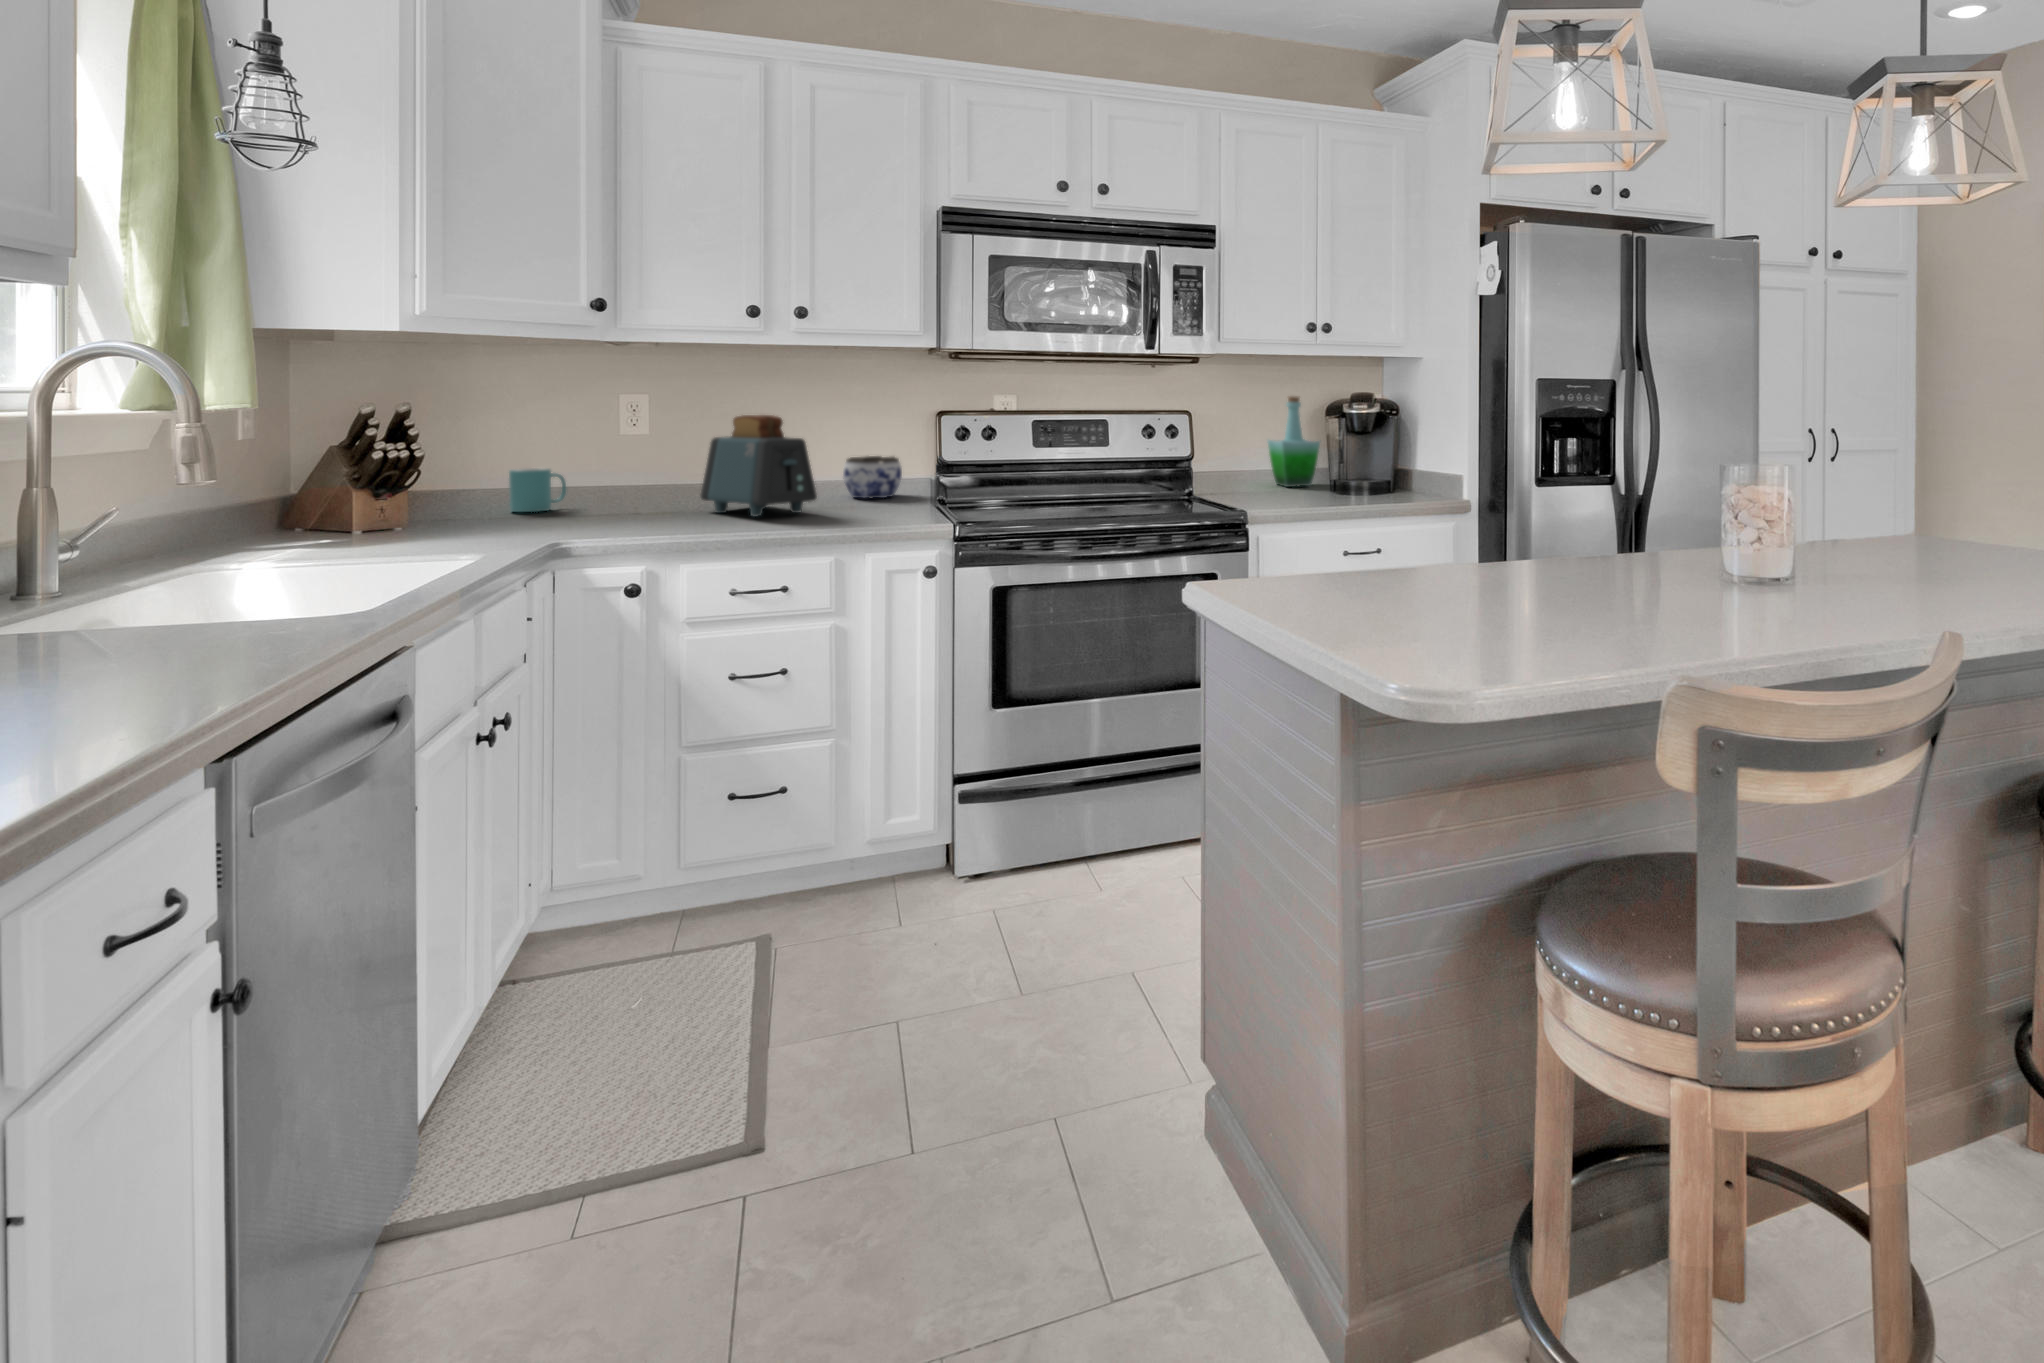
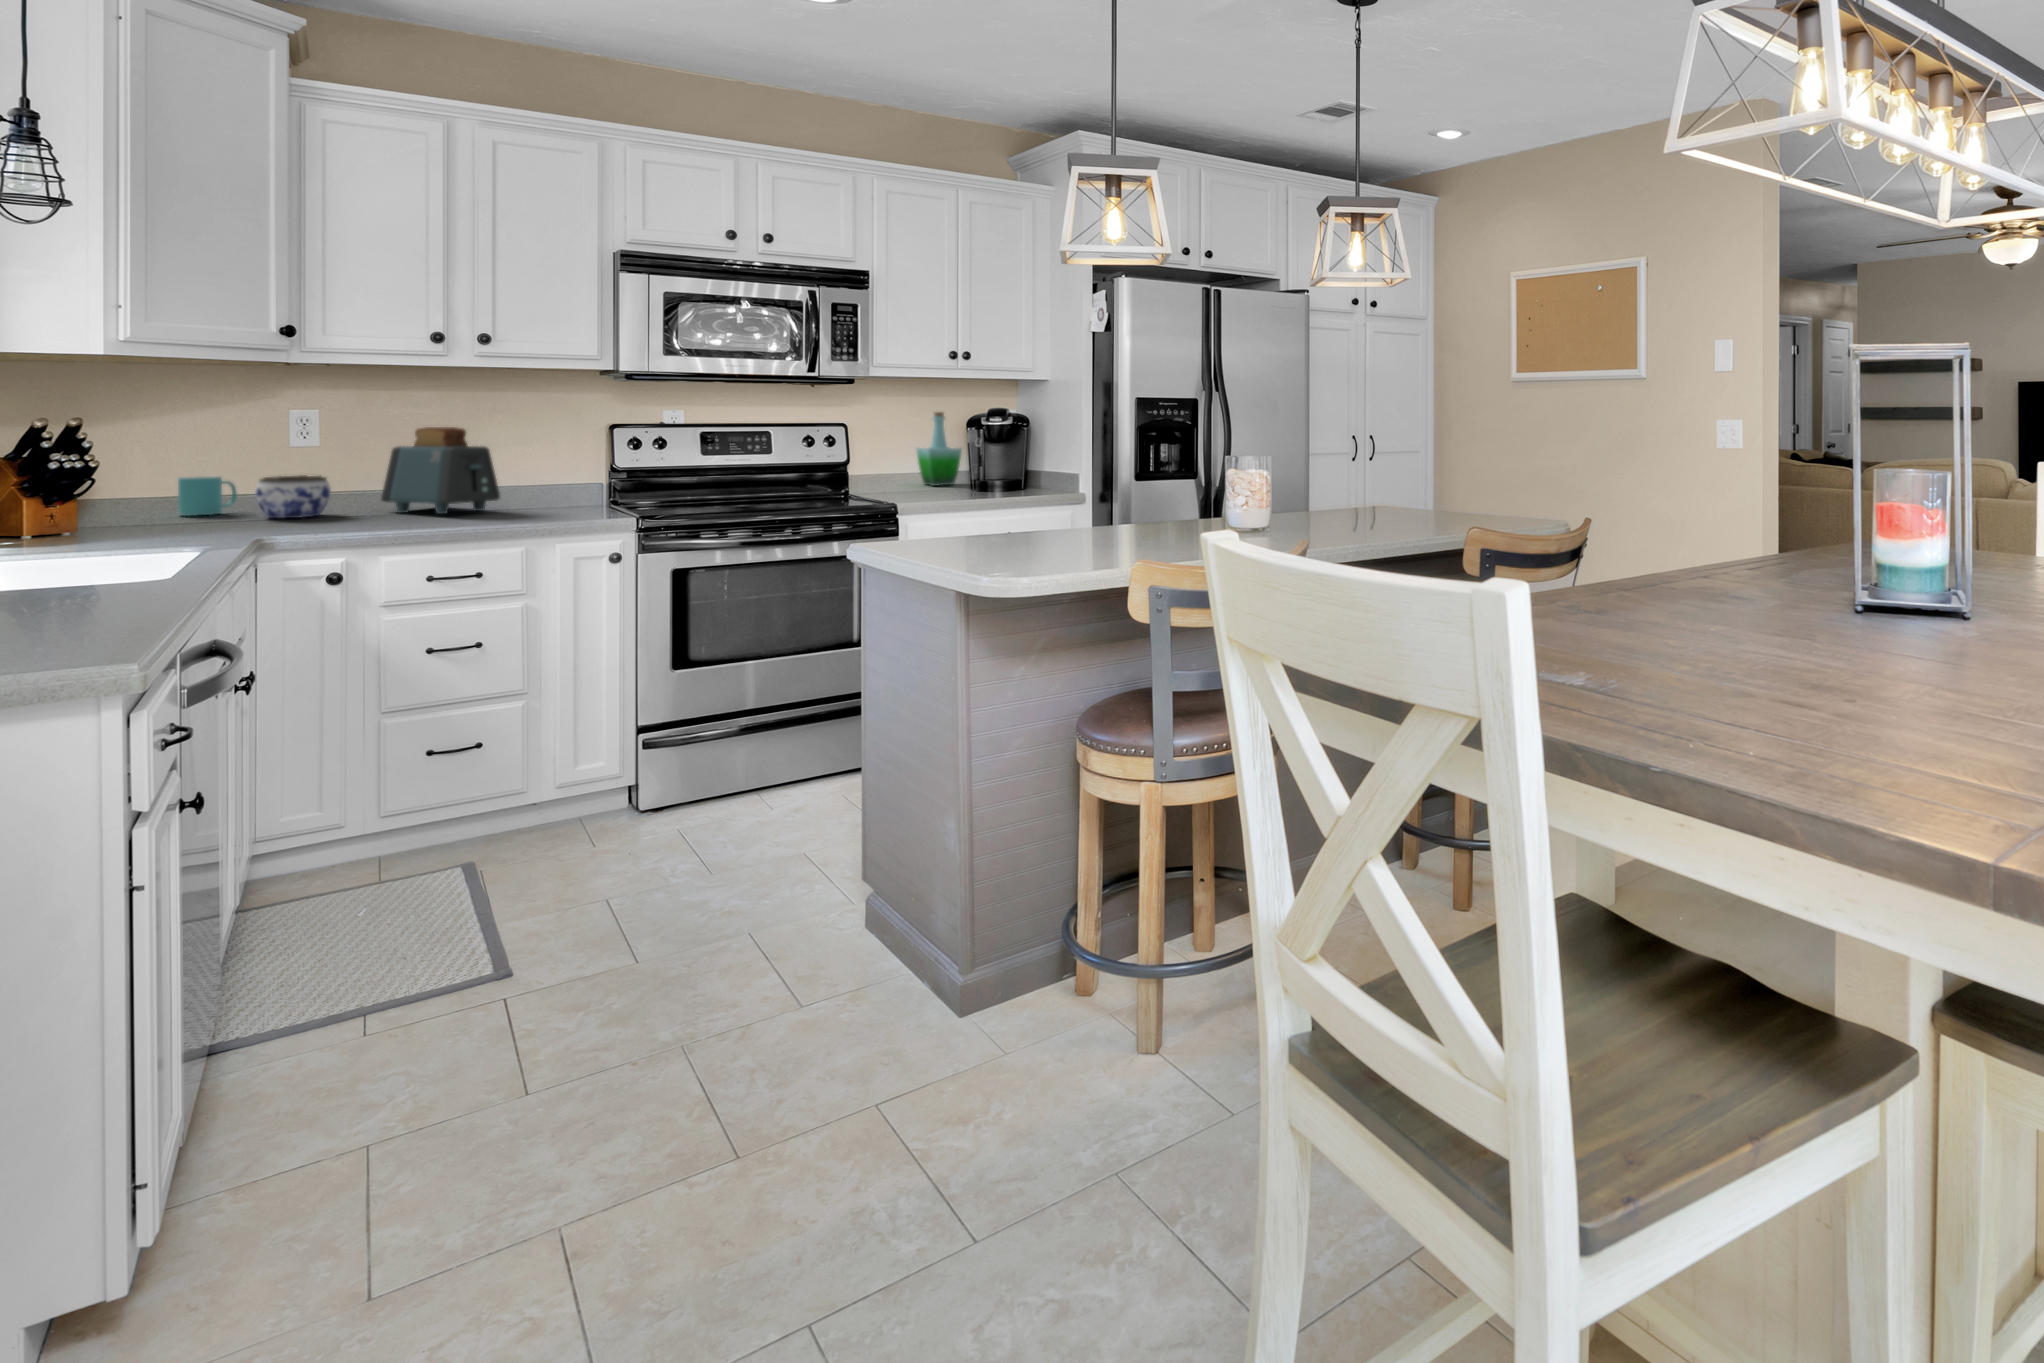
jar: present [843,456,902,498] -> present [255,475,331,518]

